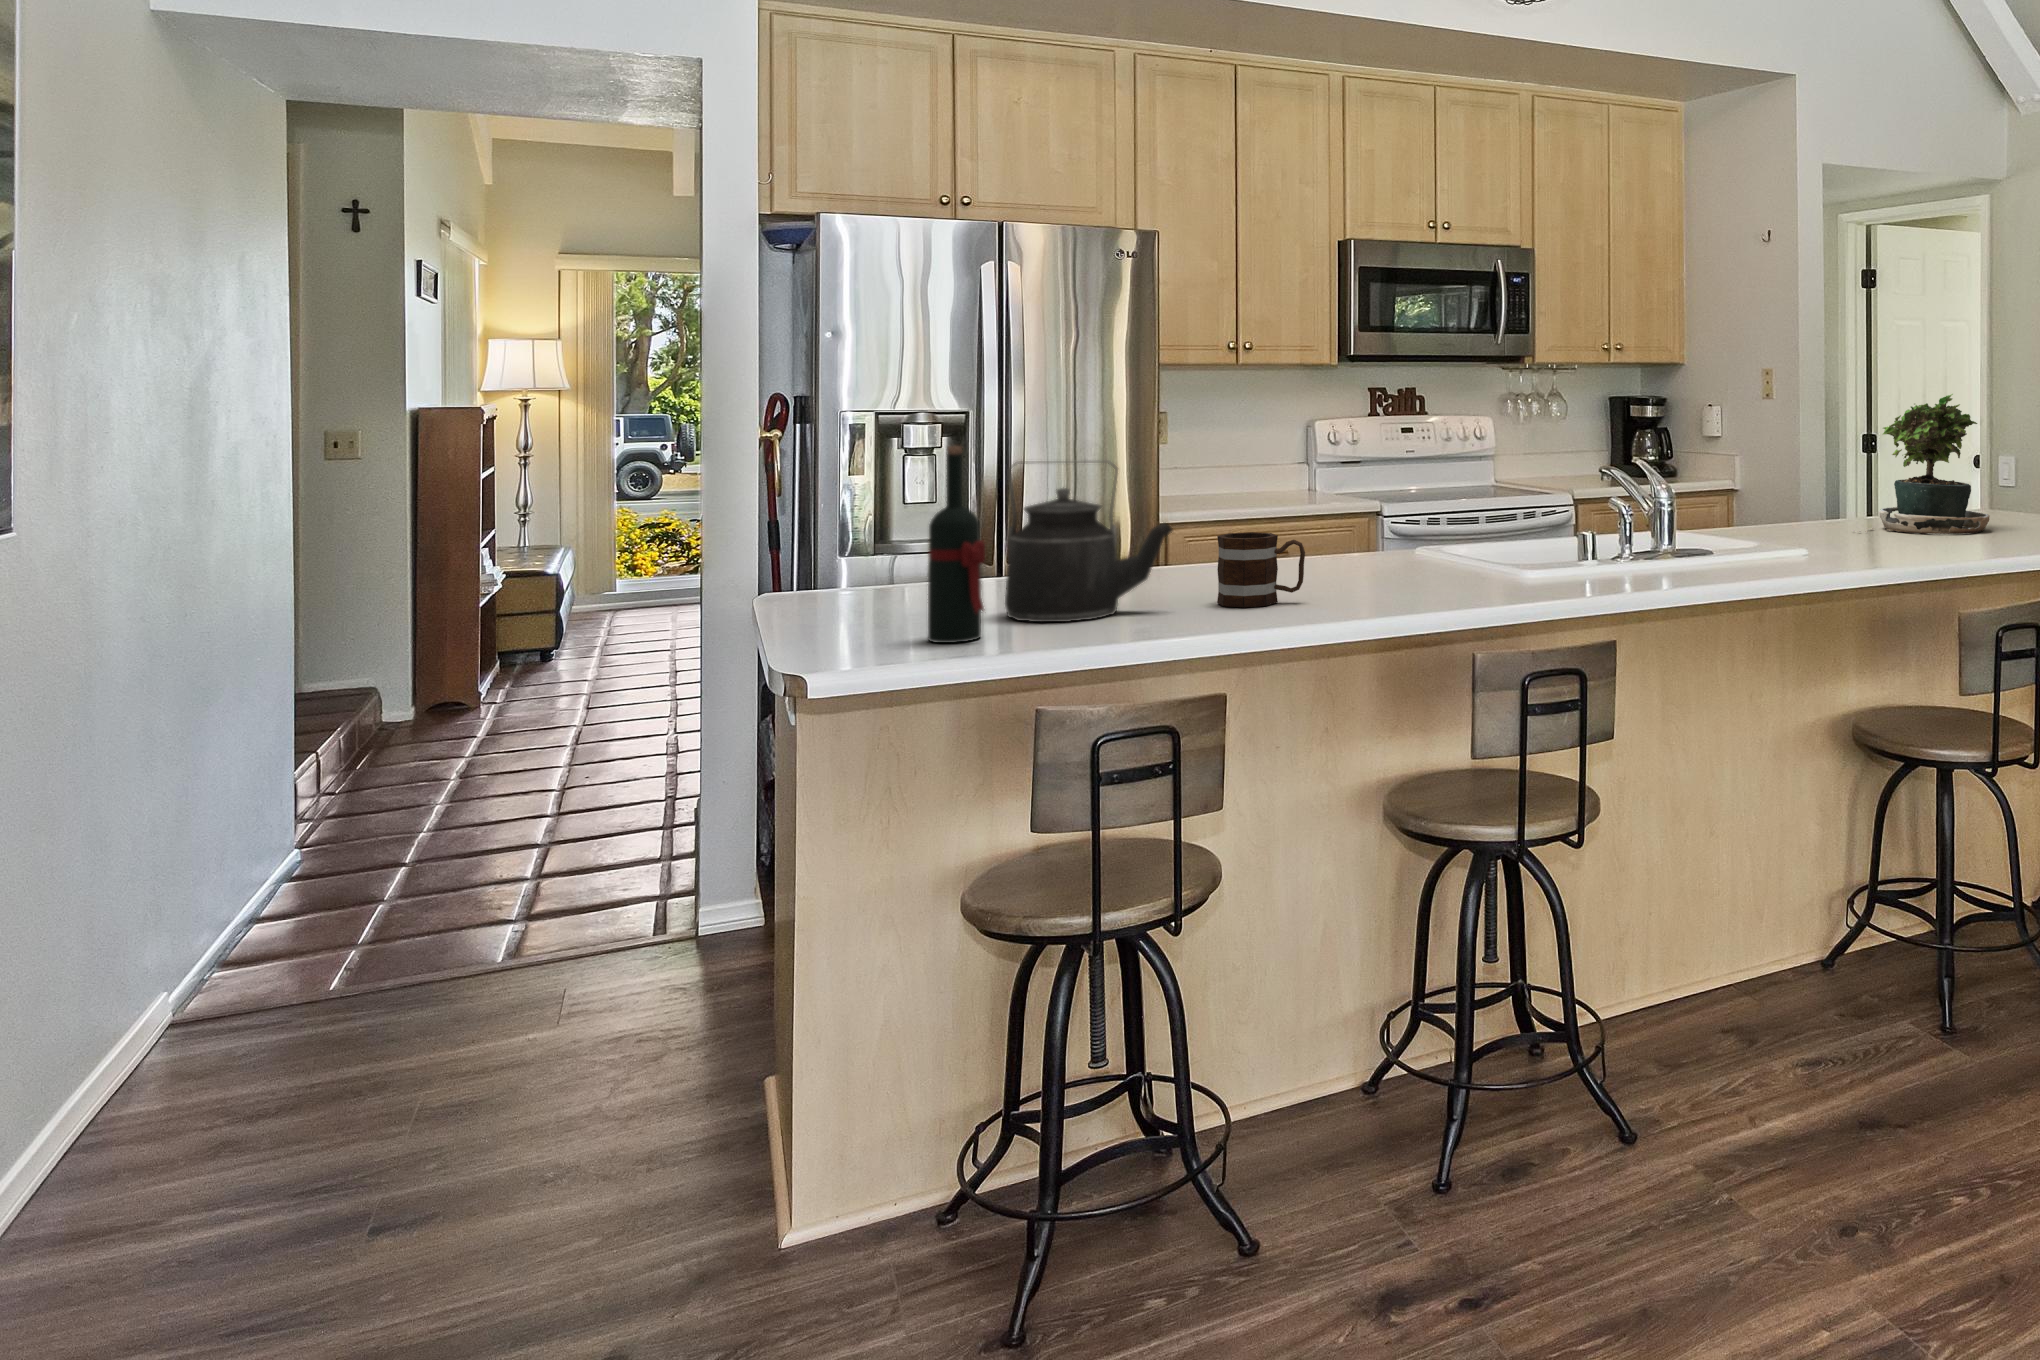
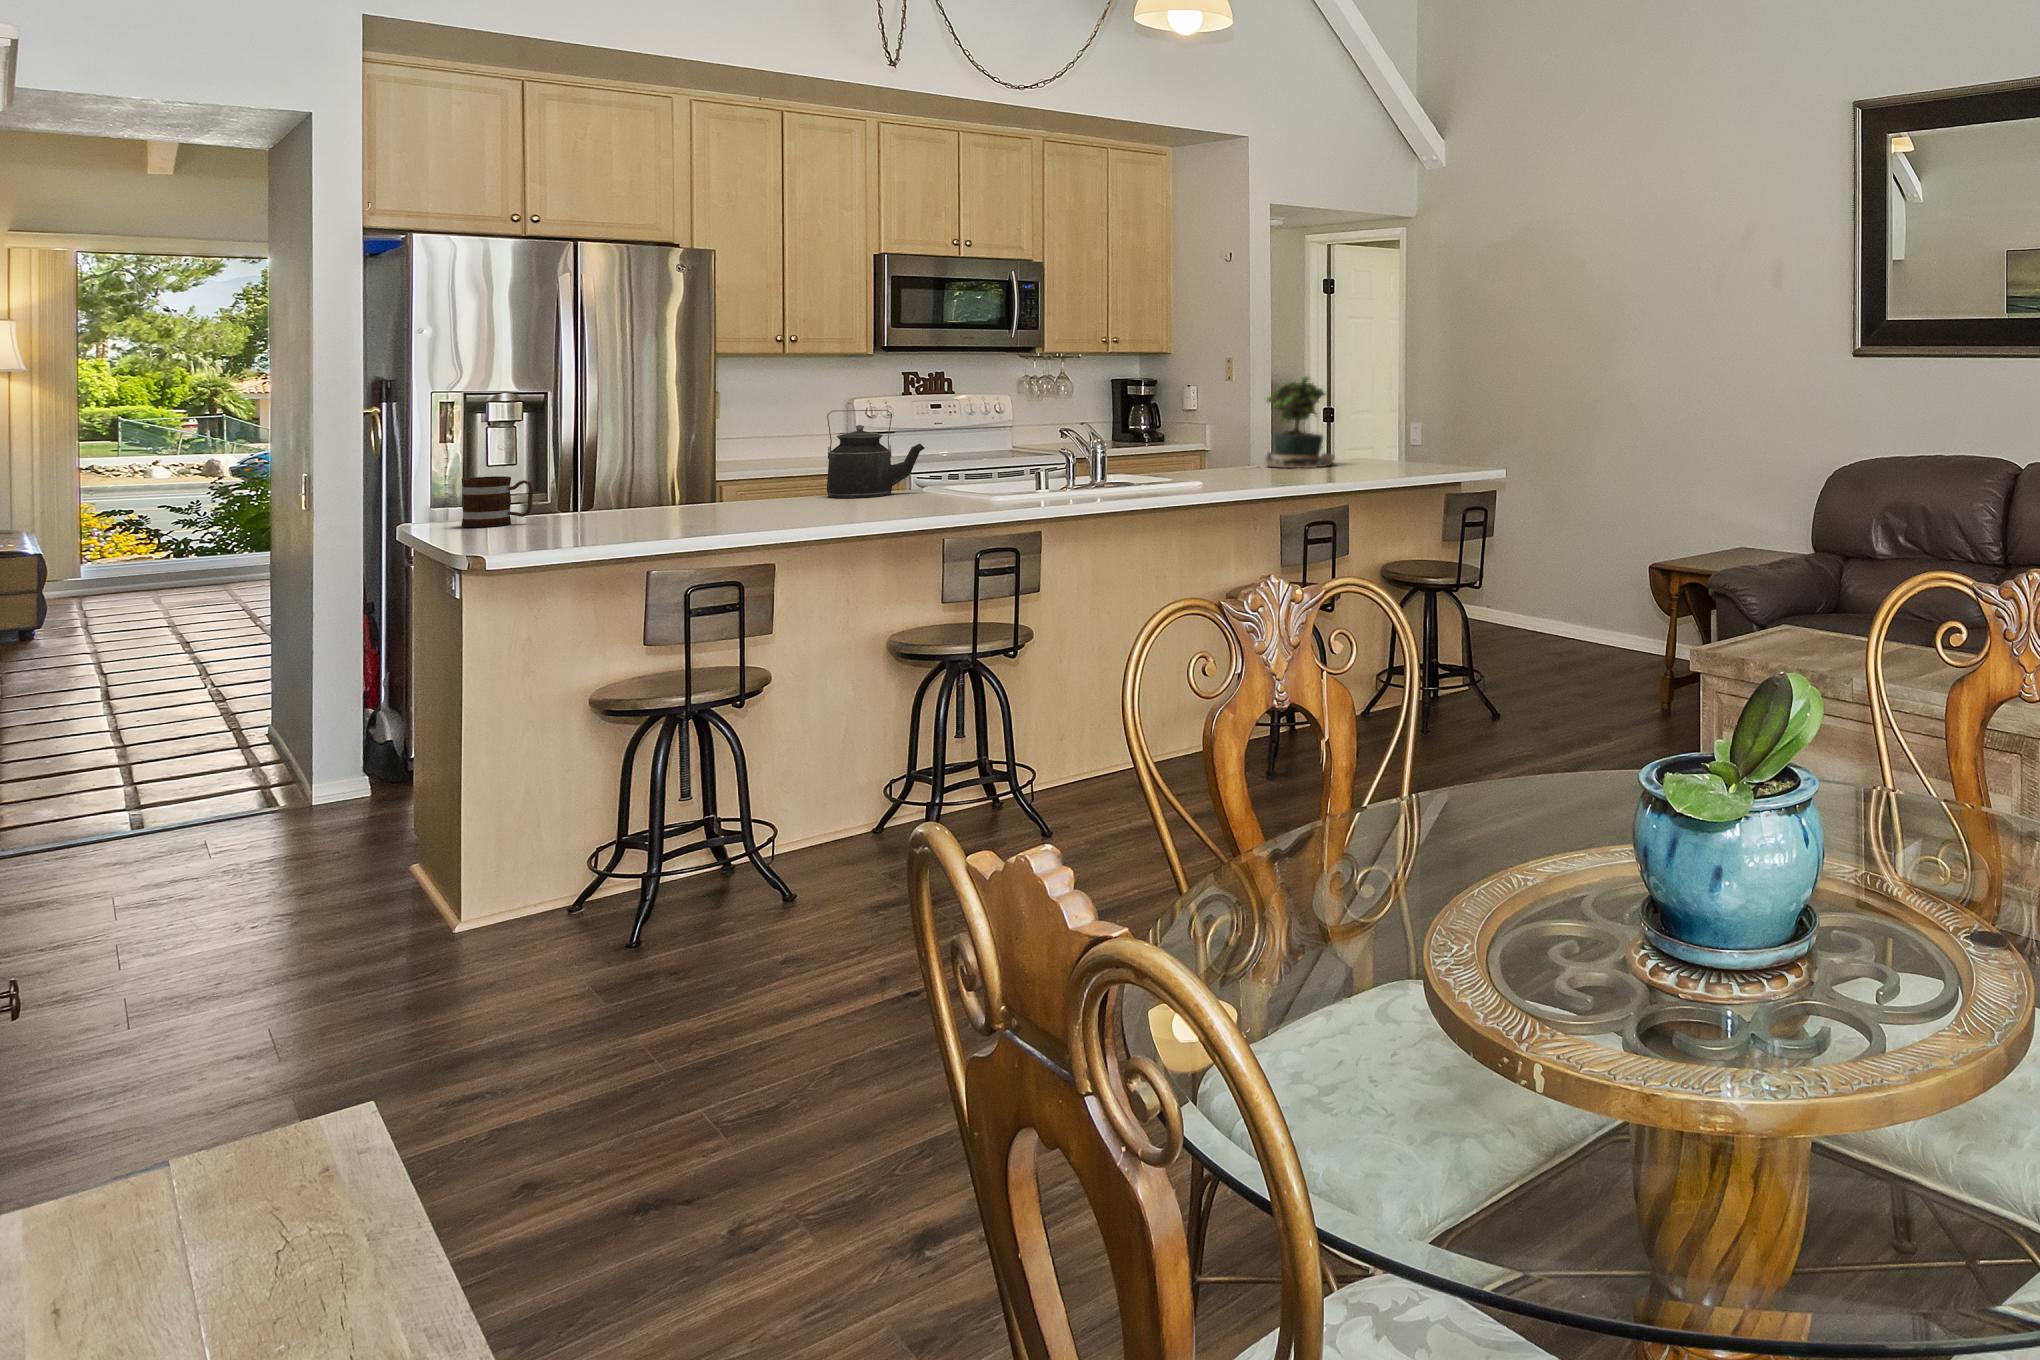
wine bottle: present [928,446,985,643] -> none [558,411,601,538]
kettle: present [1005,461,1173,622] -> present [827,410,925,498]
mug: present [1217,532,1305,607] -> present [462,476,533,527]

